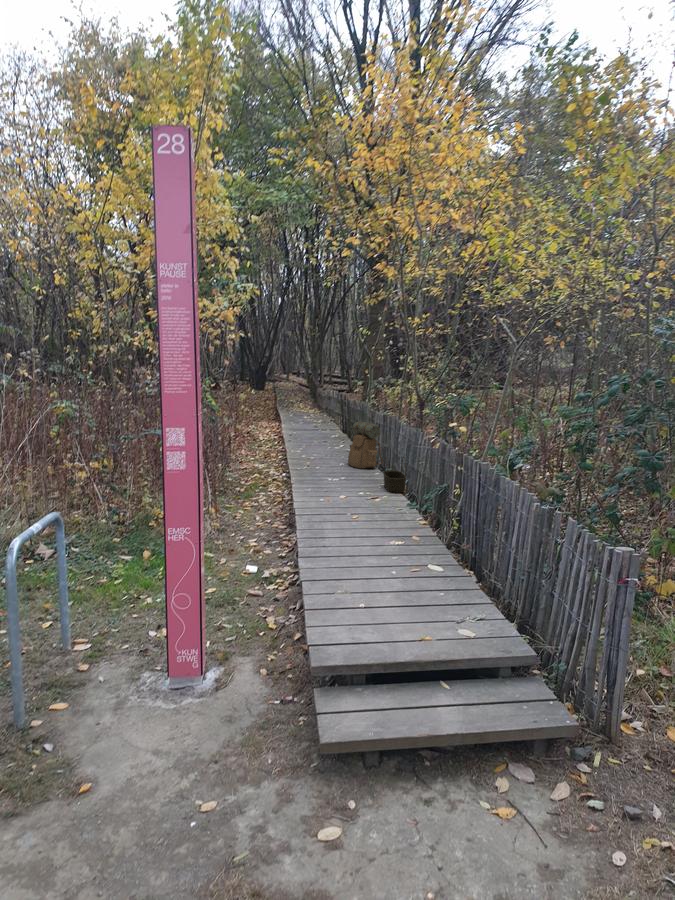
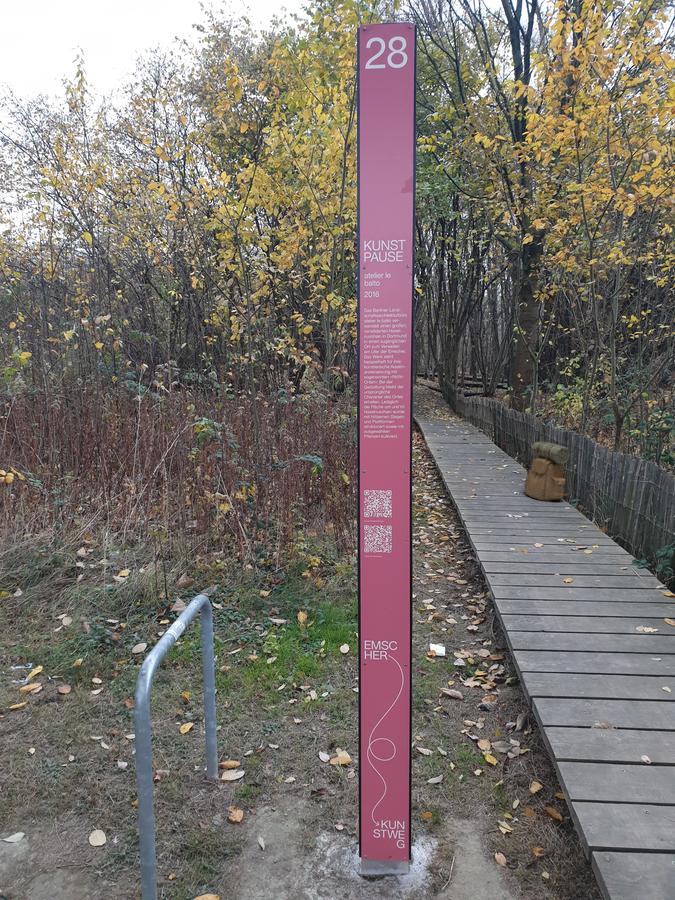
basket: present [384,457,406,492] -> none [585,492,621,540]

